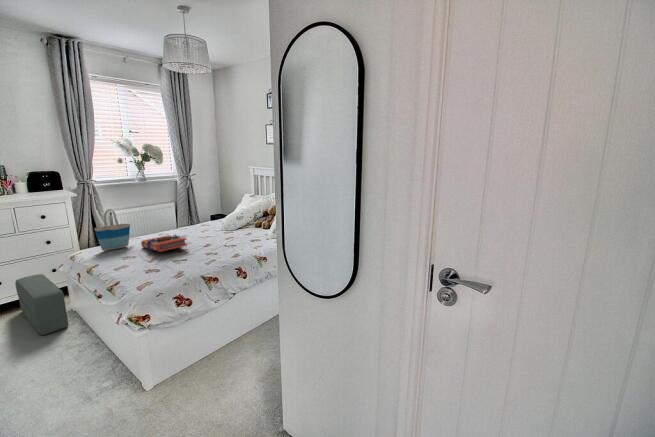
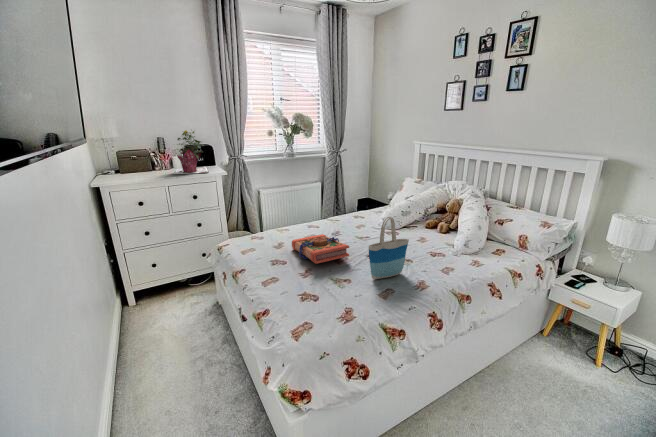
potted plant: none [16,157,57,197] -> present [174,130,209,174]
tote bag: present [95,209,130,251] -> present [369,217,409,279]
pouf: present [15,274,68,335] -> none [169,260,212,338]

